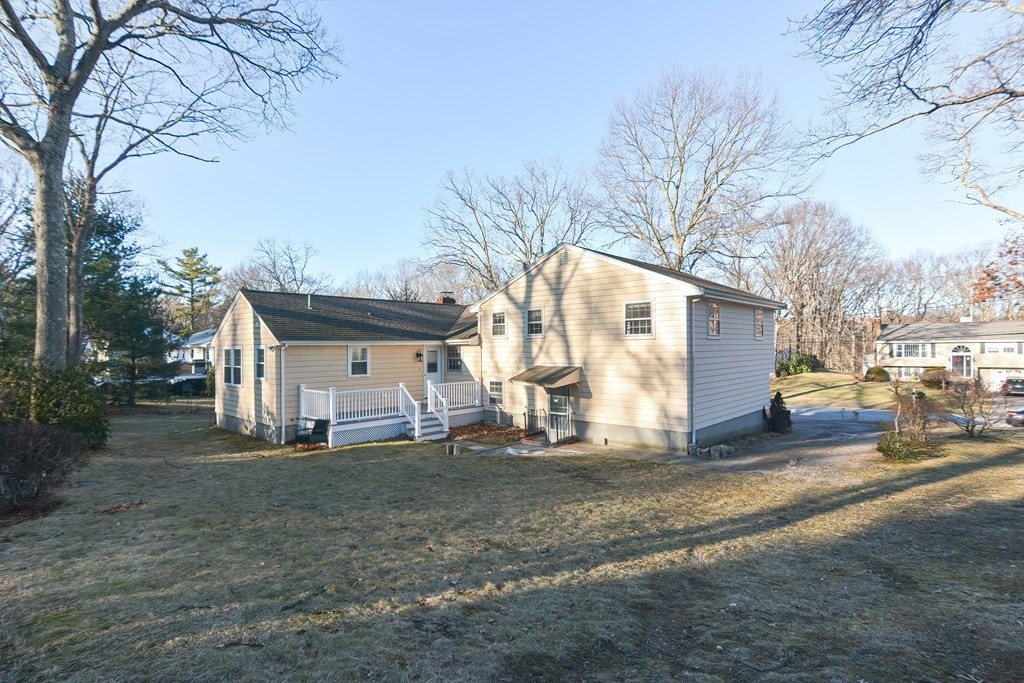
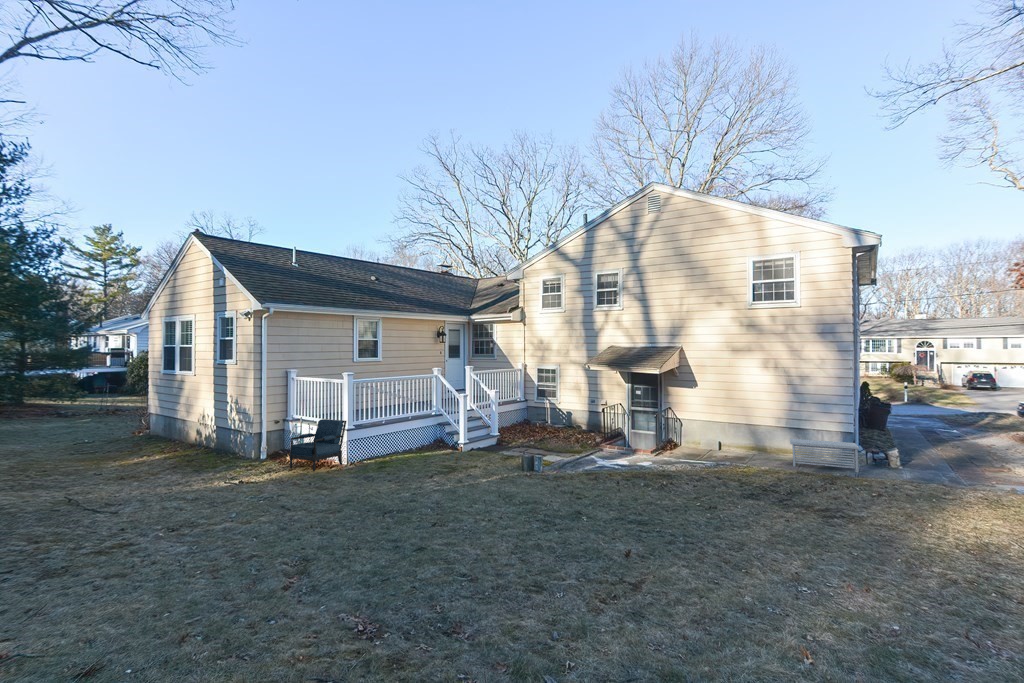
storage bench: none [639,437,687,461] -> present [790,439,859,473]

